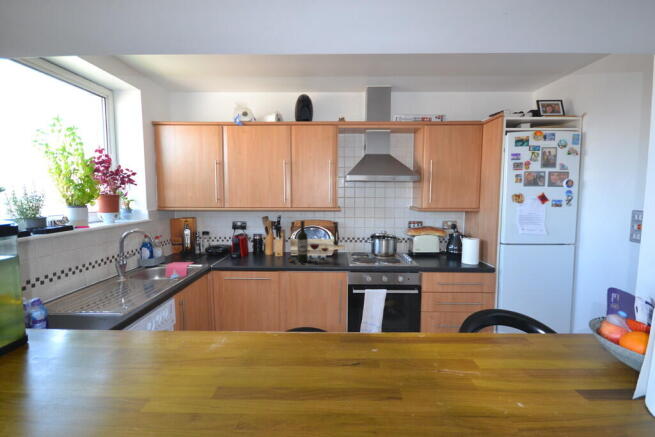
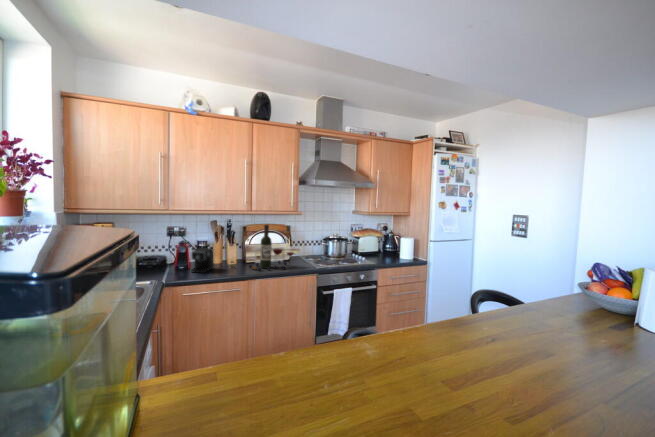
coffee maker: none [240,240,278,261] -> present [191,248,213,273]

